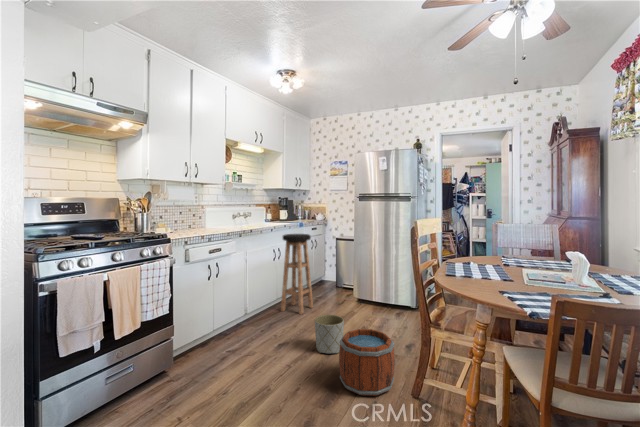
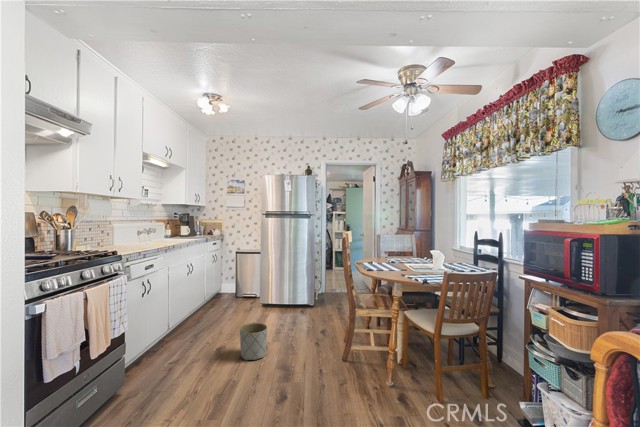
bar stool: present [281,234,313,315] -> none [189,249,221,328]
bucket: present [339,329,395,396] -> none [275,330,322,390]

